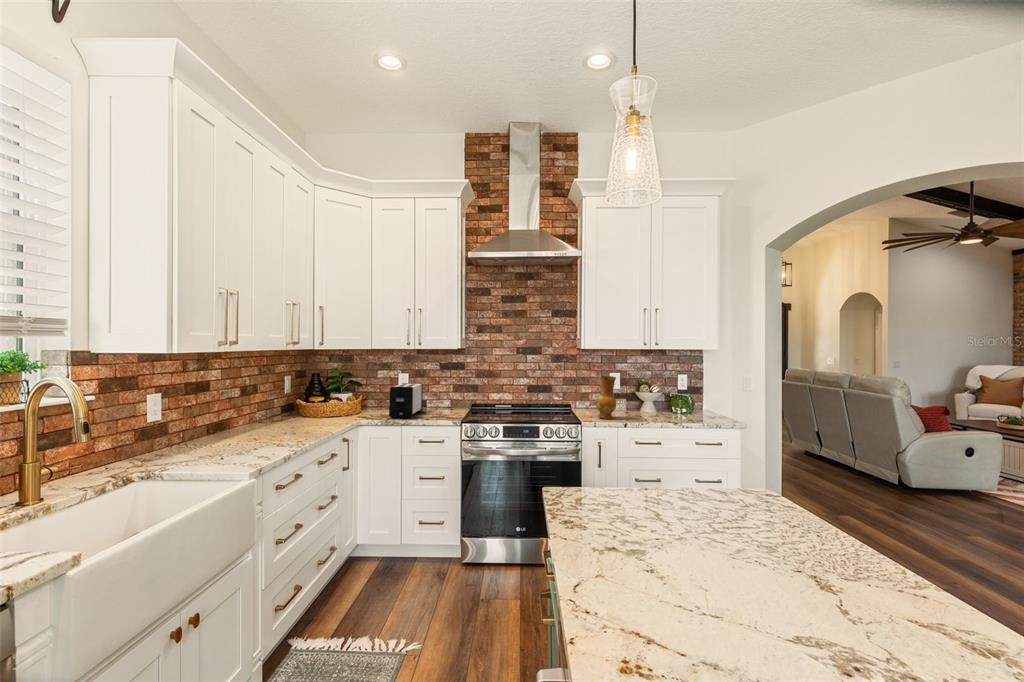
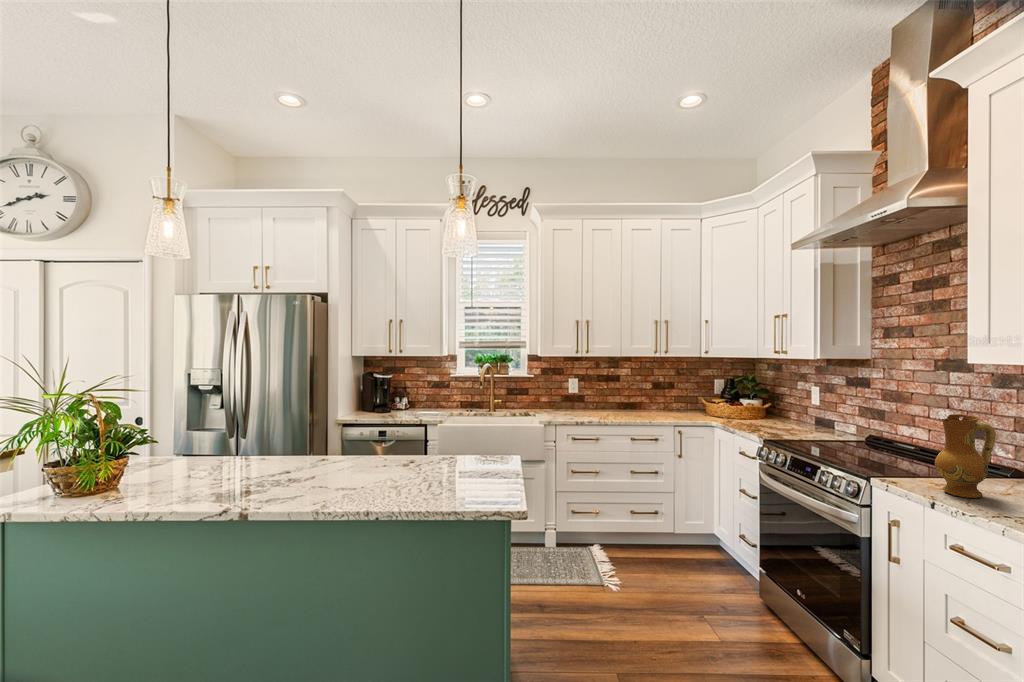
toaster: present [389,383,423,418] -> none [738,395,801,430]

